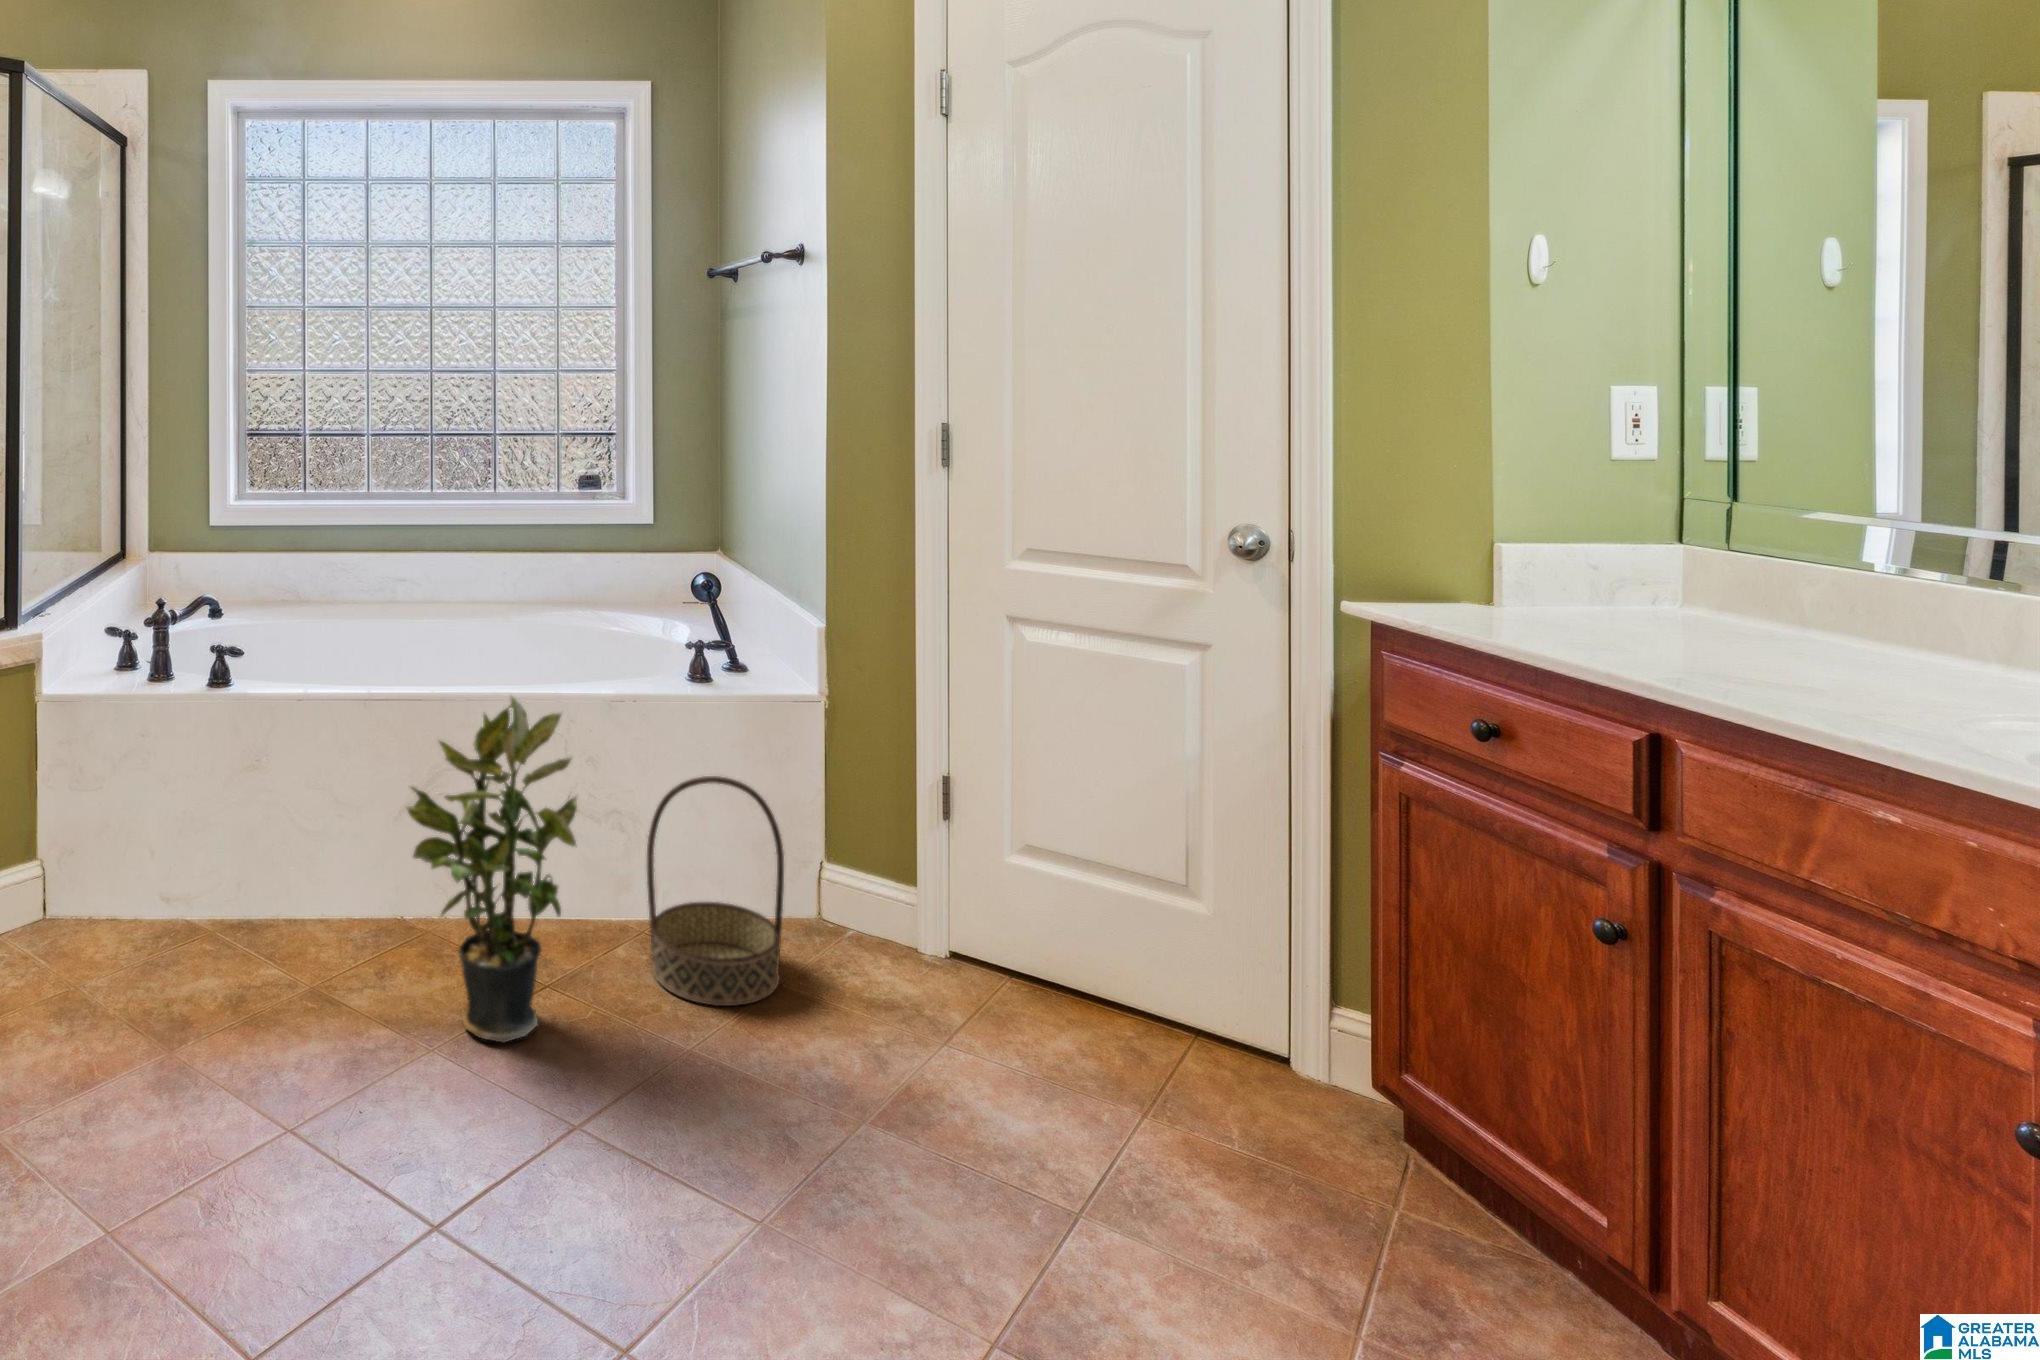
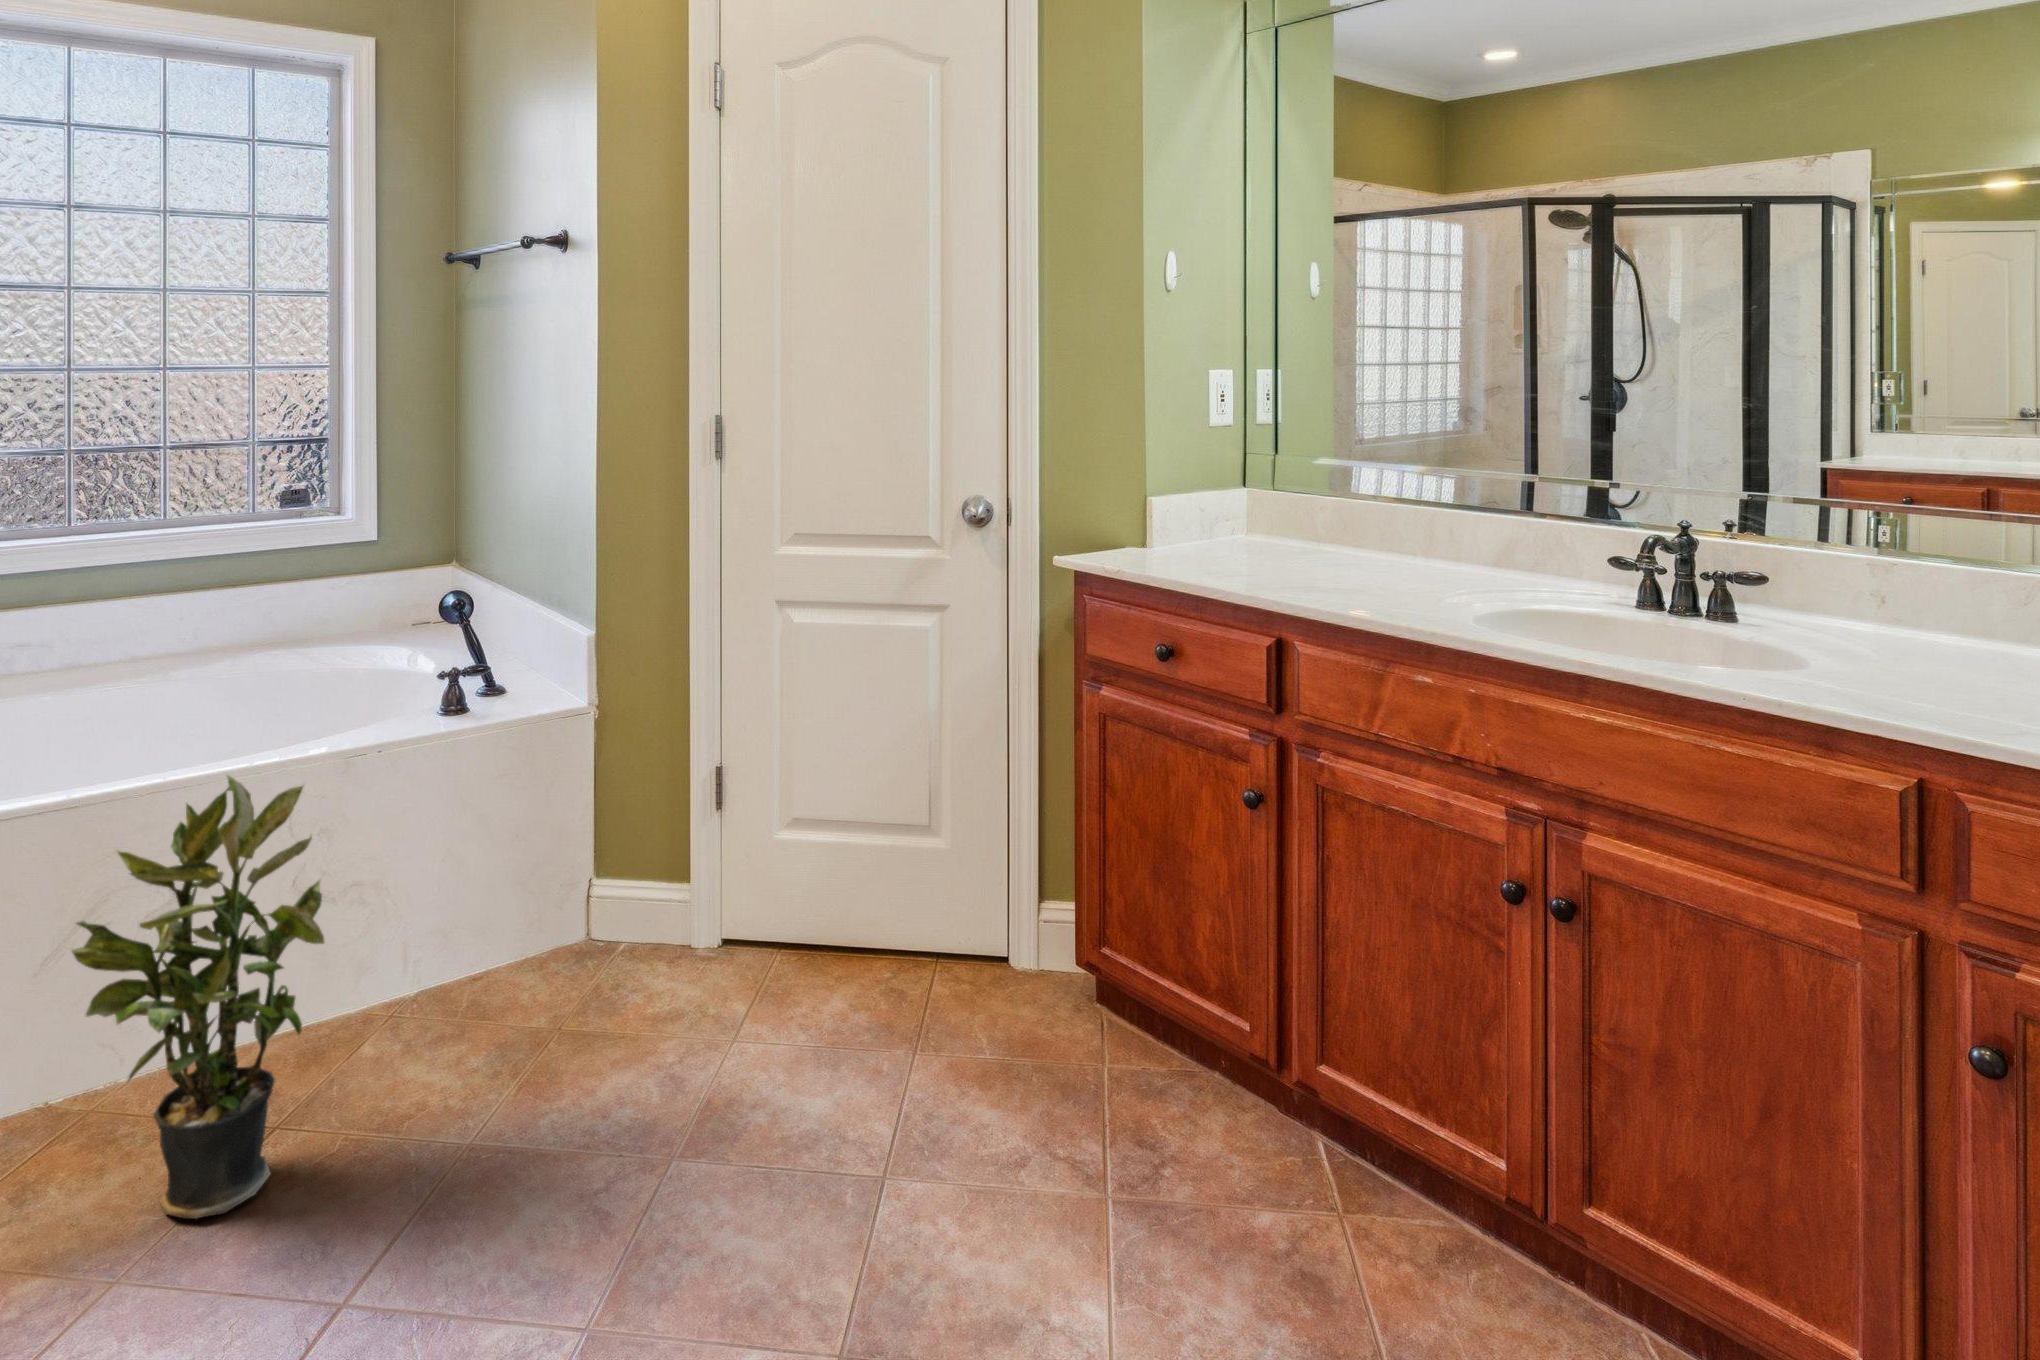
basket: present [647,776,784,1006] -> none [402,819,562,1082]

